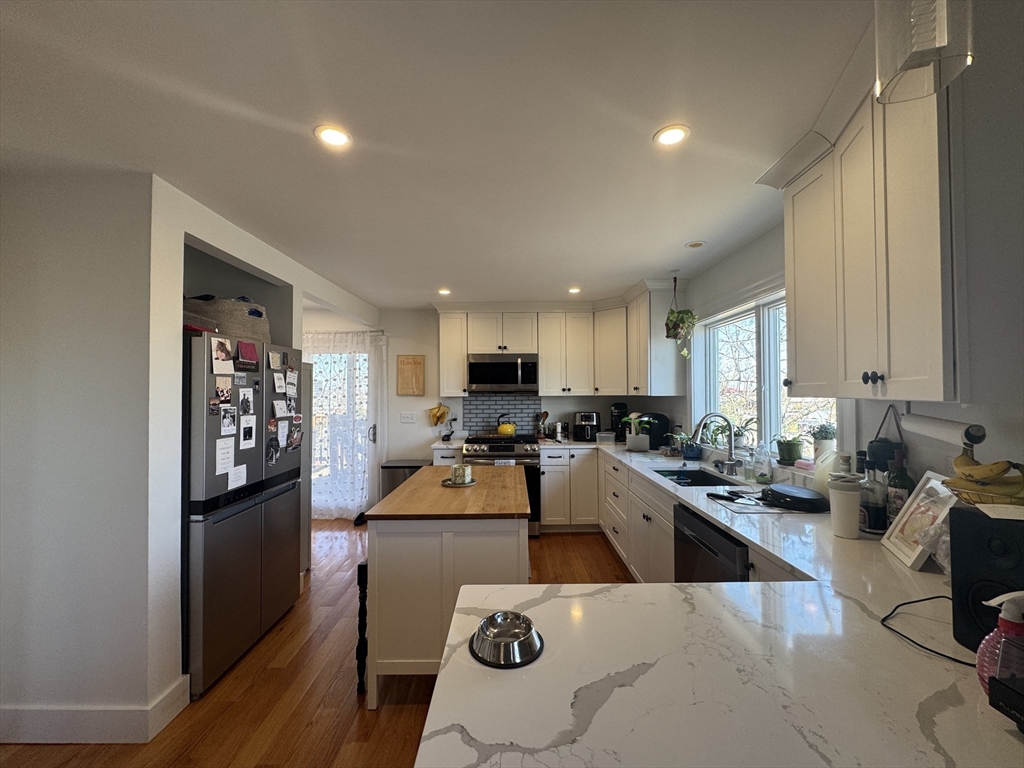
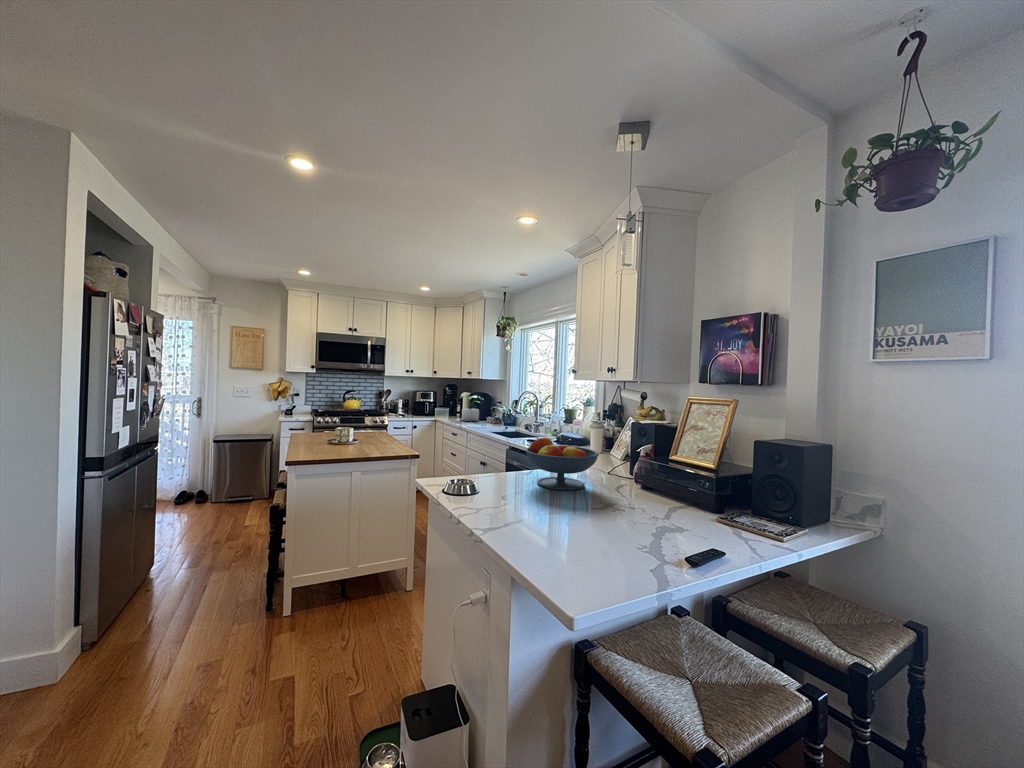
fruit bowl: none [671,529,871,687] -> present [525,437,599,490]

